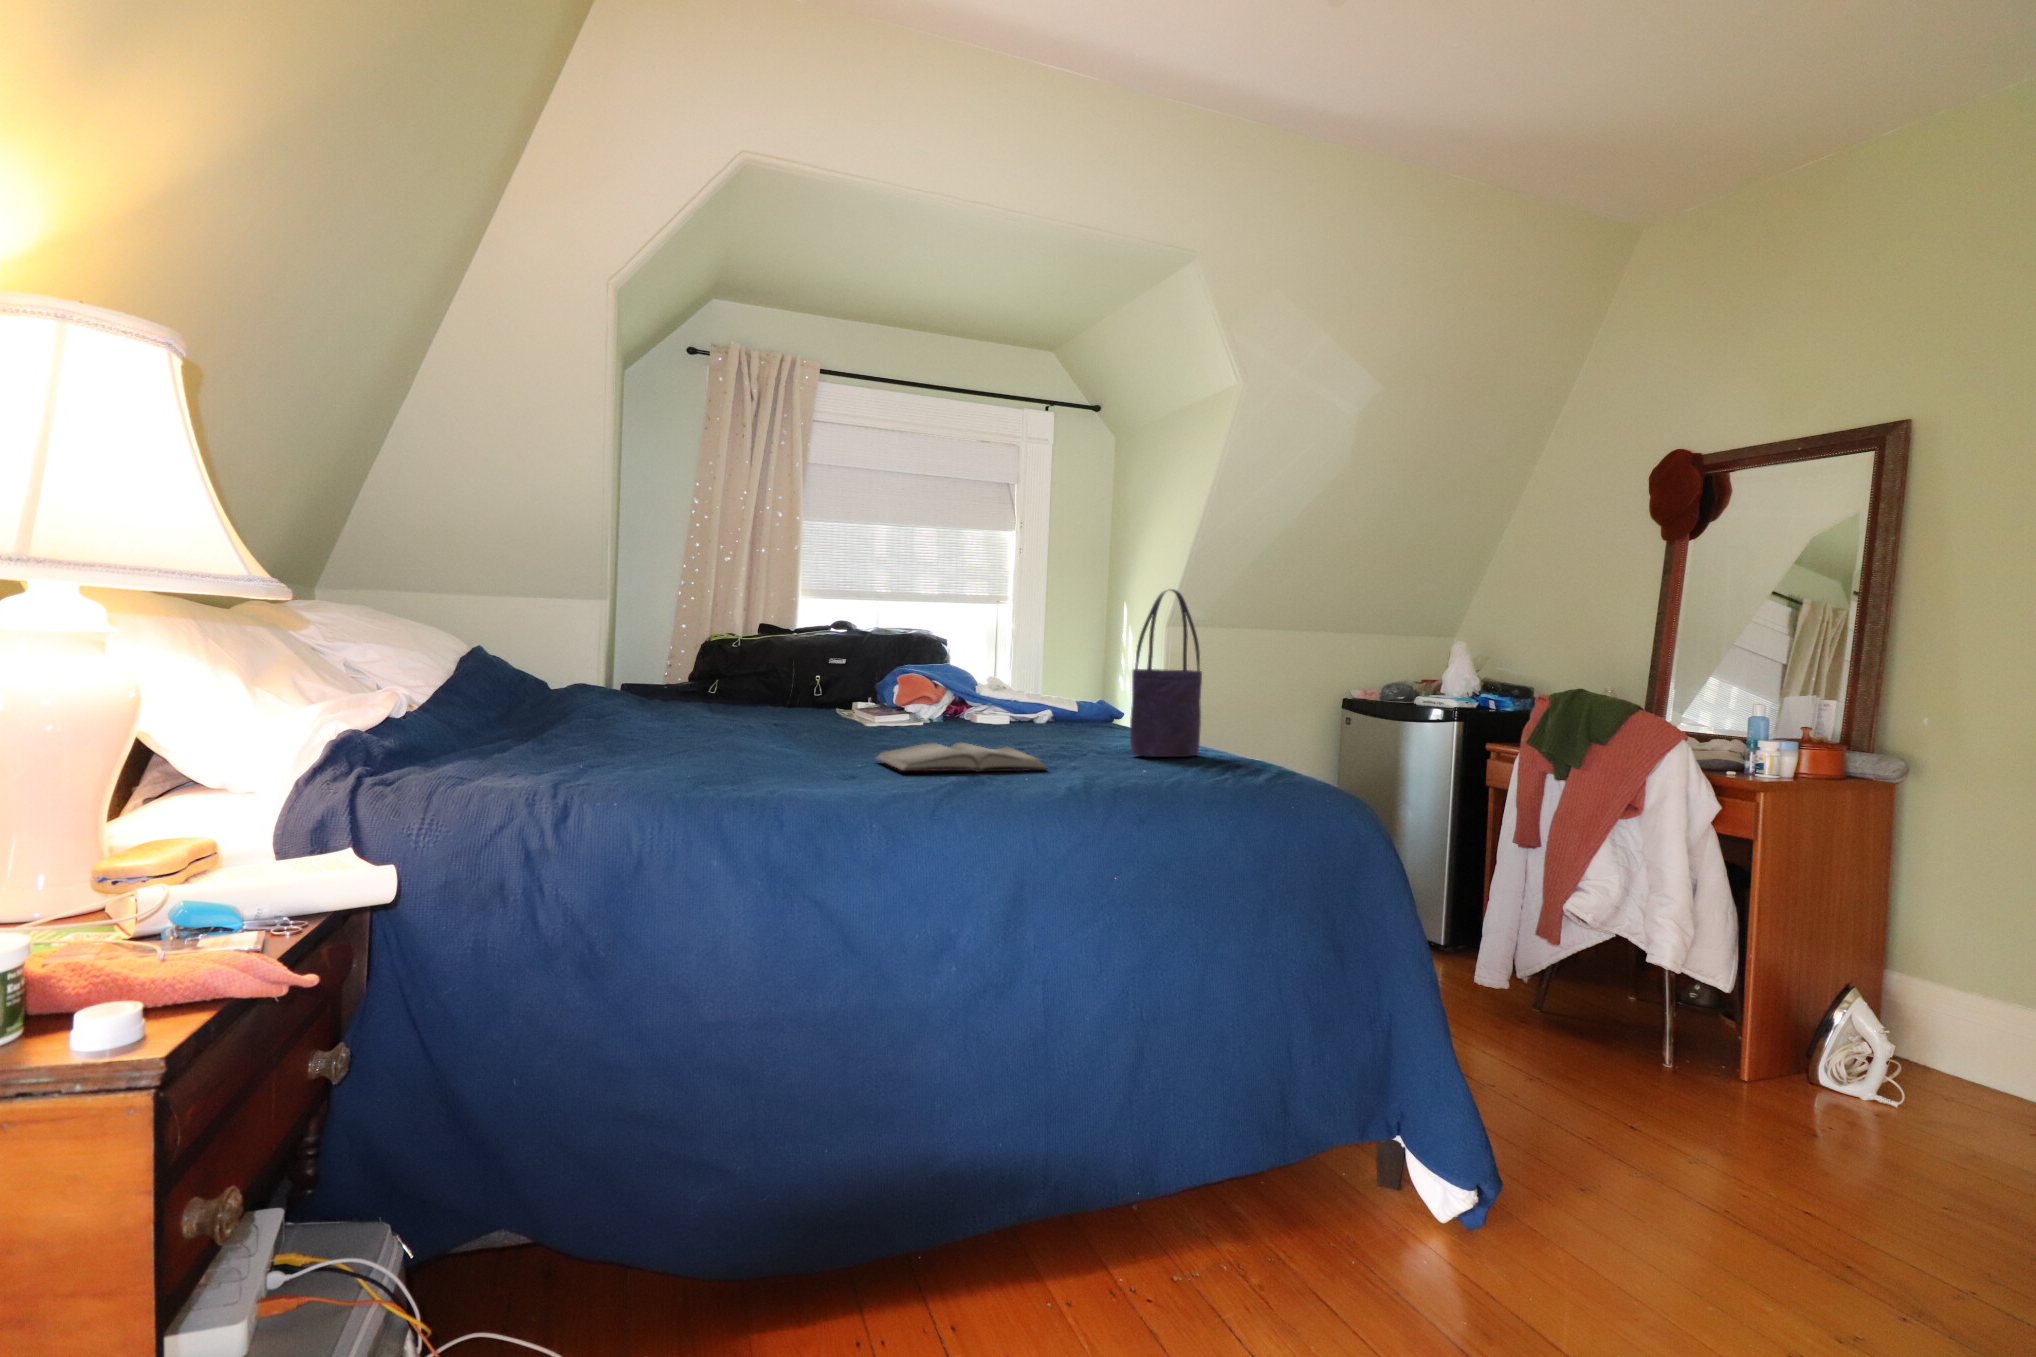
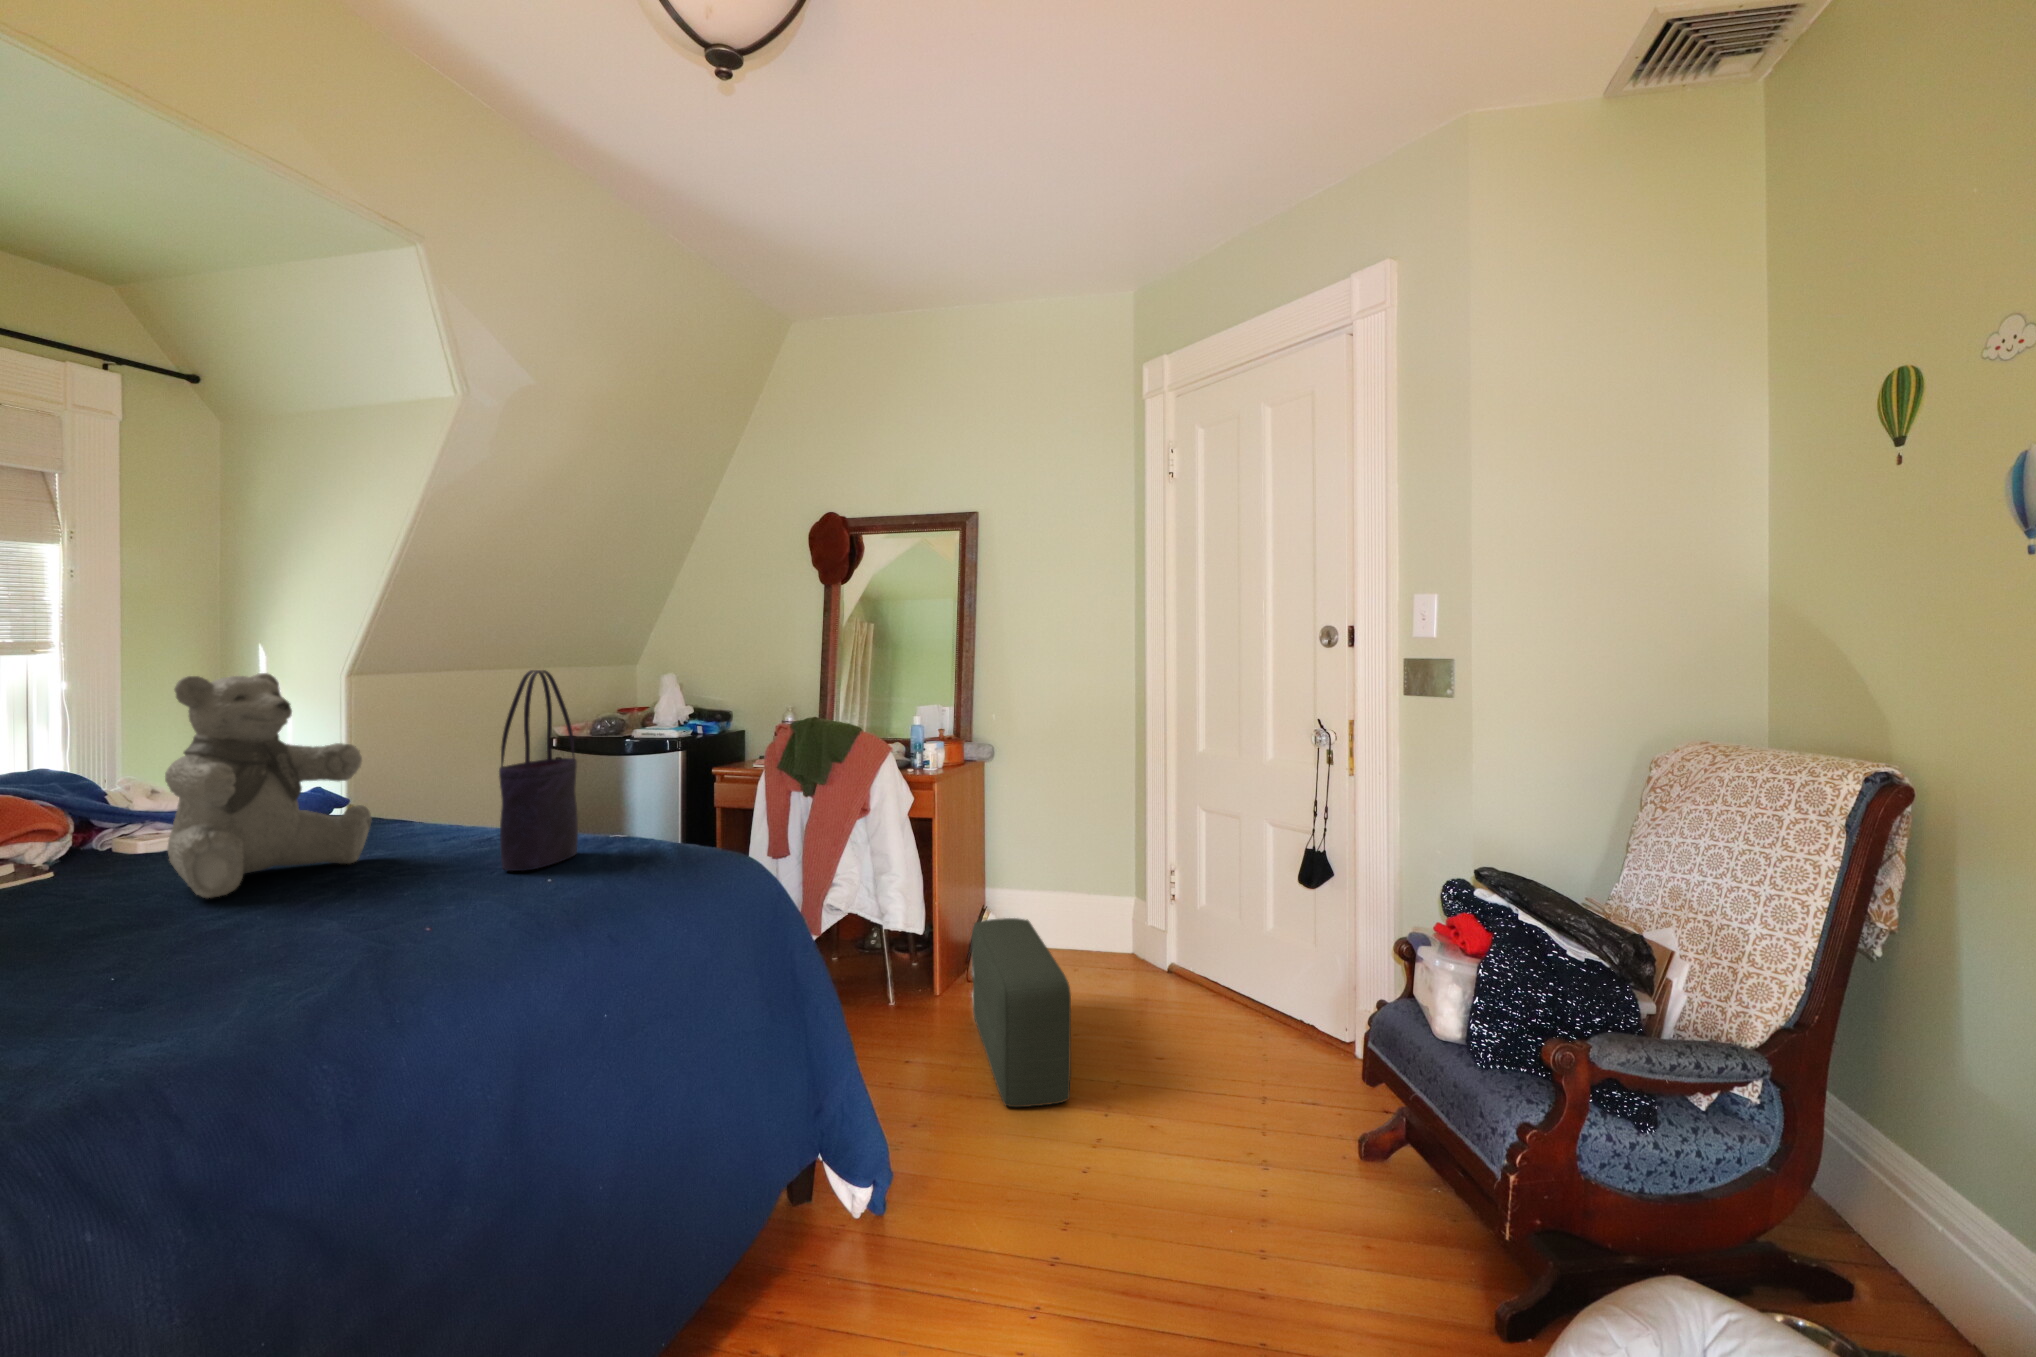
teddy bear: none [956,592,1079,742] -> present [165,673,372,898]
hardback book: present [876,743,1047,772] -> none [112,903,456,1001]
pouf: none [1716,984,1880,1245] -> present [972,918,1071,1107]

